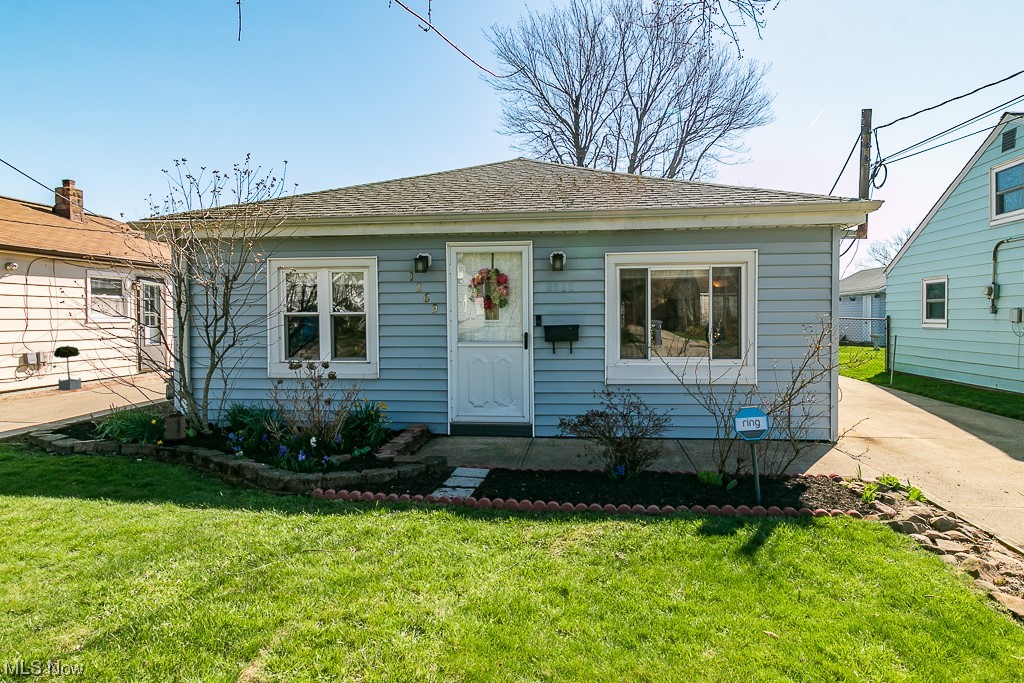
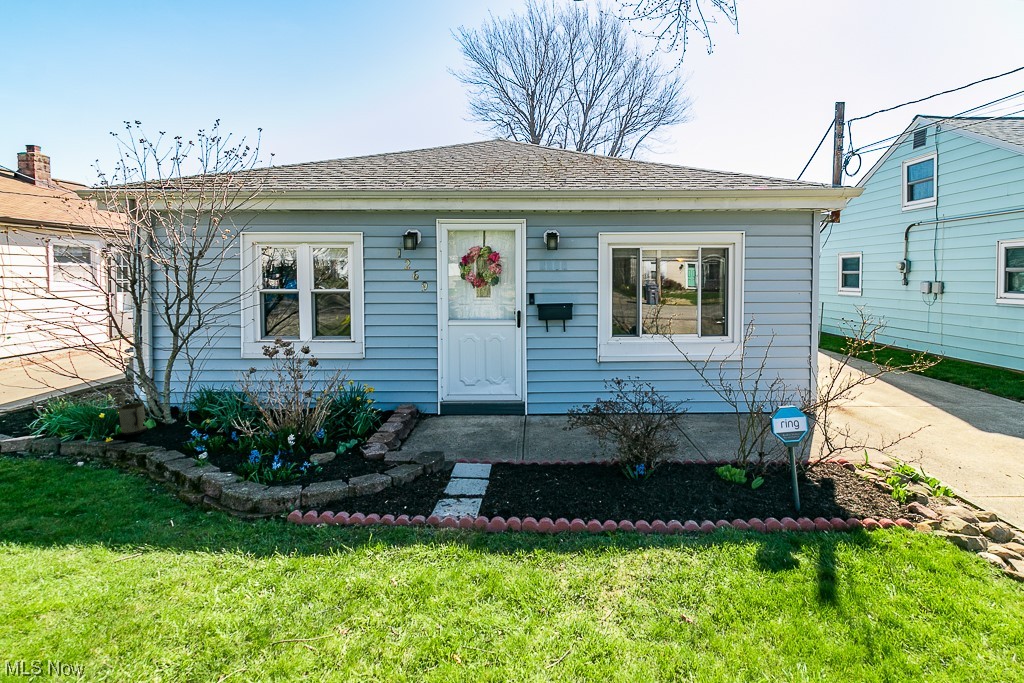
potted tree: present [54,346,81,390] -> none [12,316,50,362]

